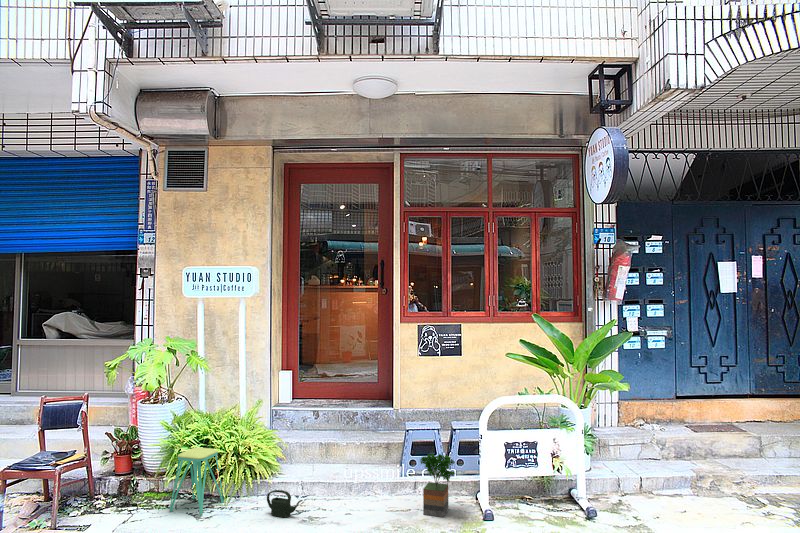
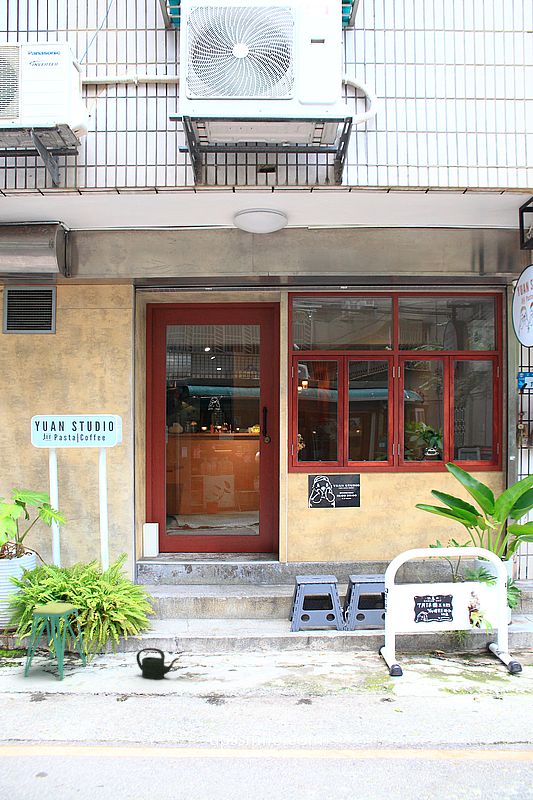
potted tree: present [420,454,455,517] -> none [312,601,355,675]

